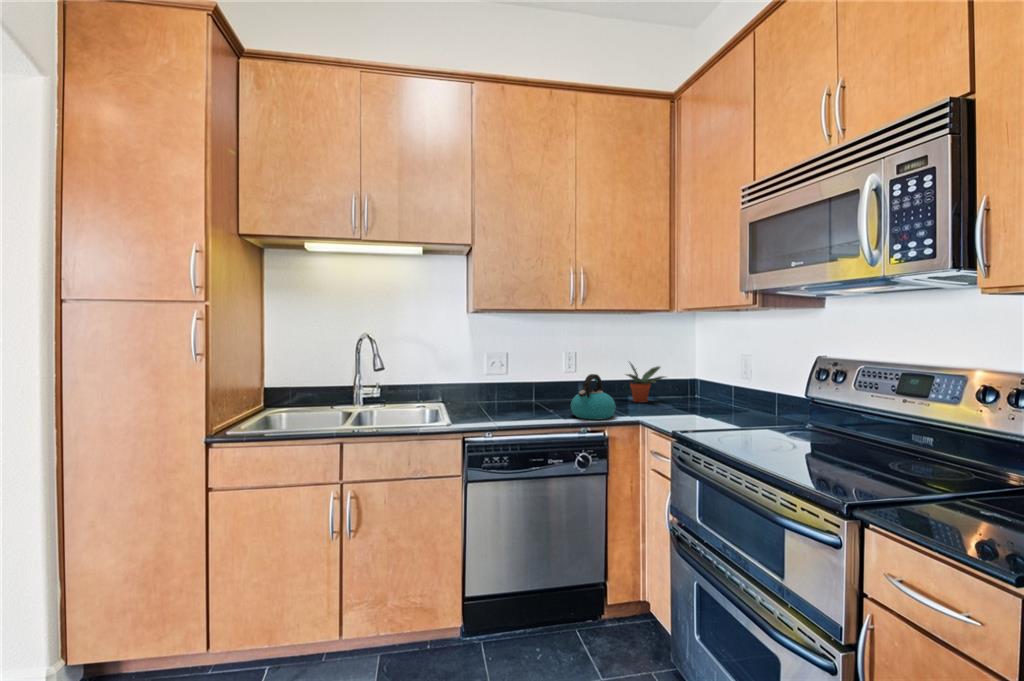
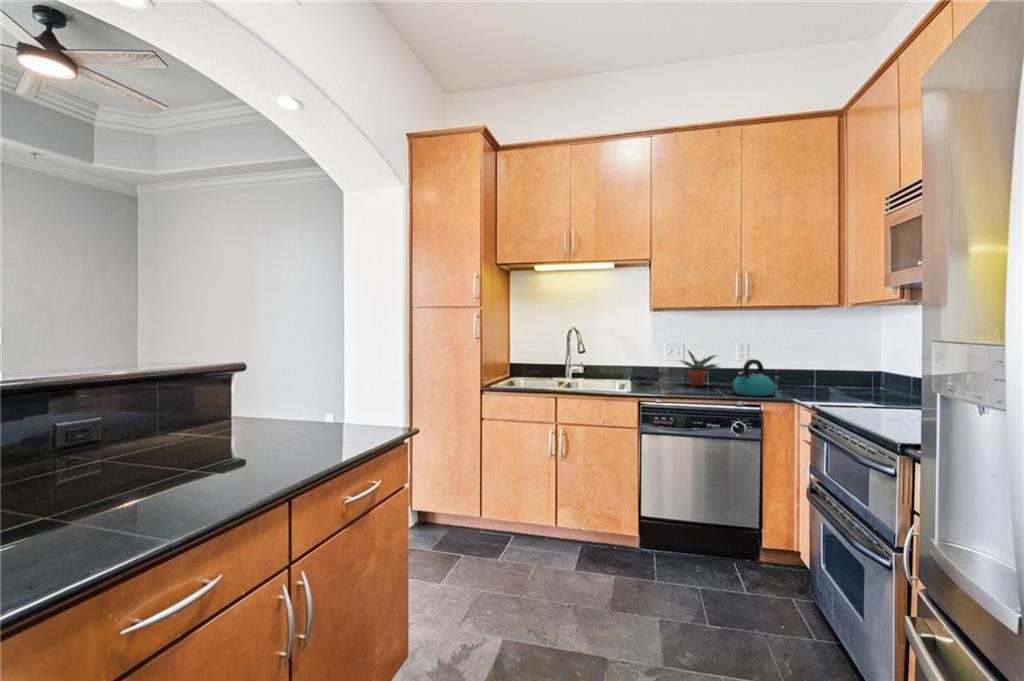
potted plant: present [626,362,665,402] -> present [680,351,718,386]

